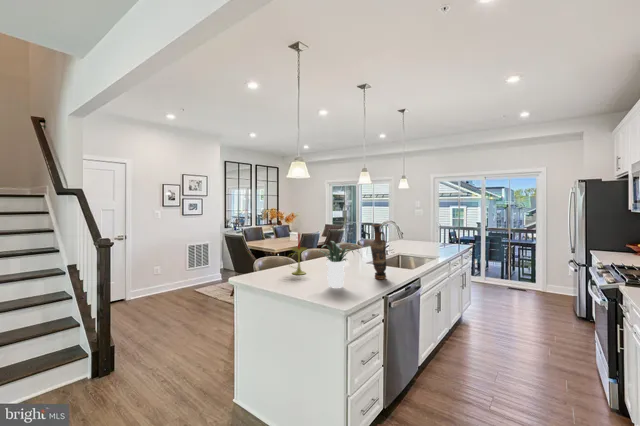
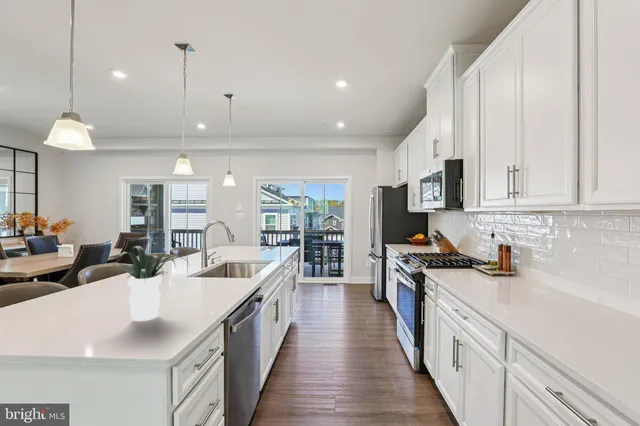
vase: present [370,224,386,279] -> none [198,219,222,296]
candle: present [291,234,306,275] -> none [44,237,88,309]

